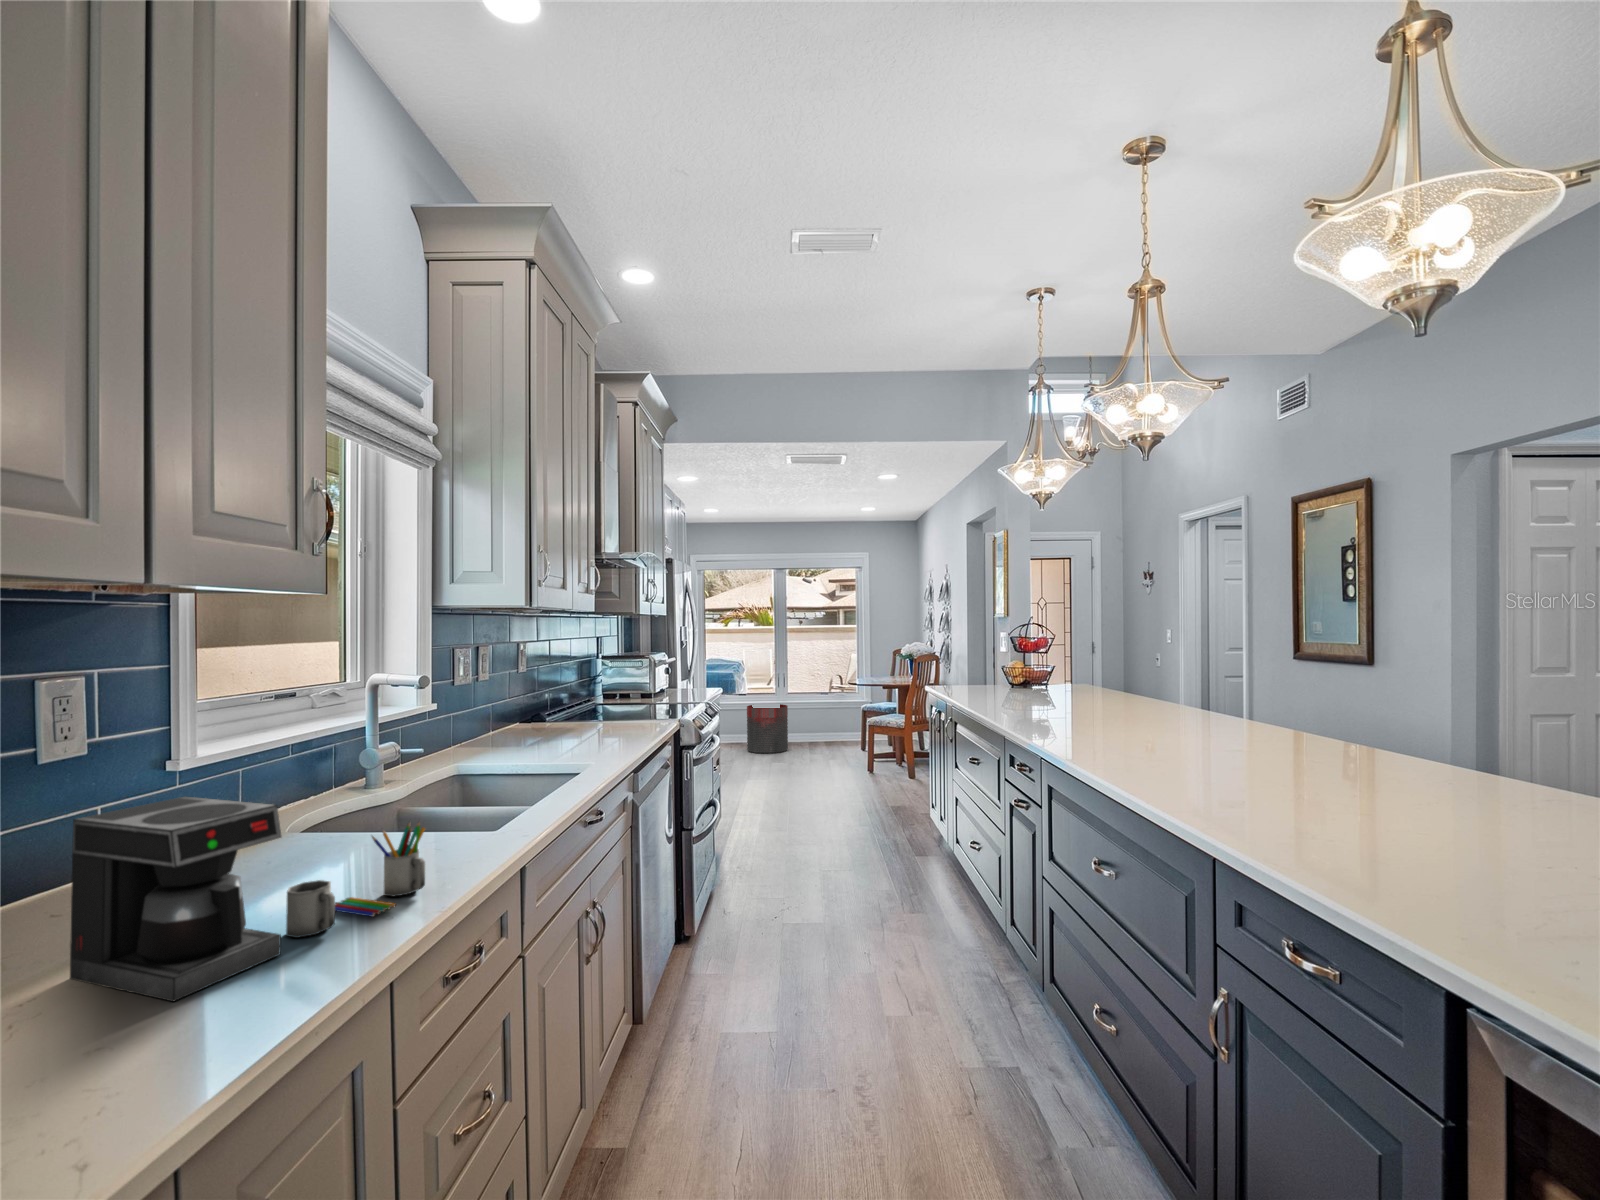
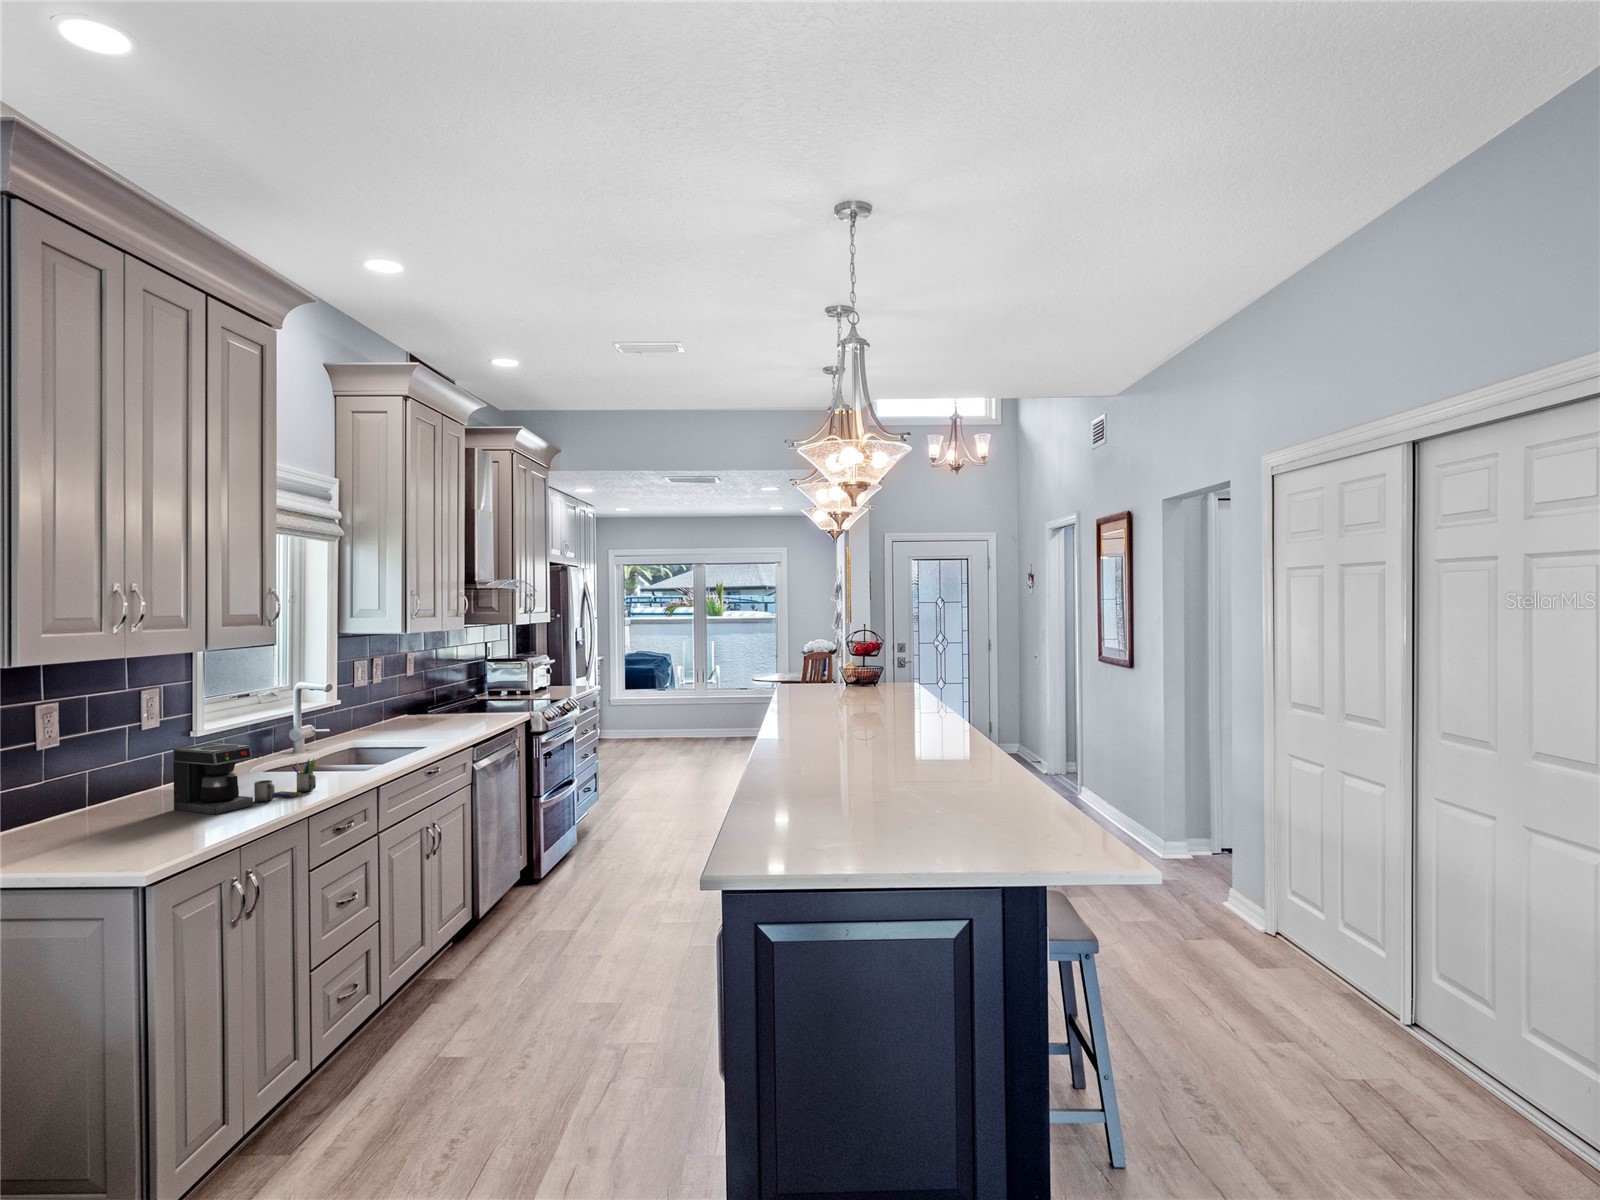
trash can: present [747,704,788,754] -> none [673,698,713,746]

